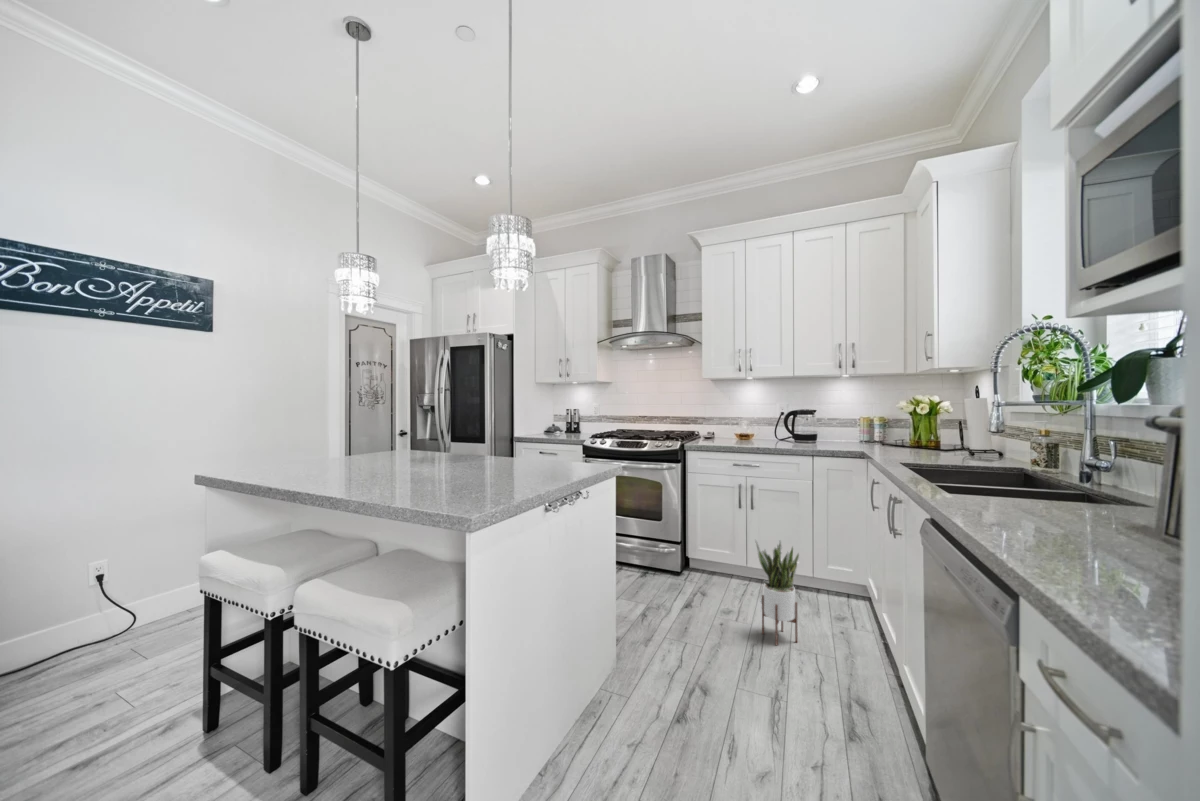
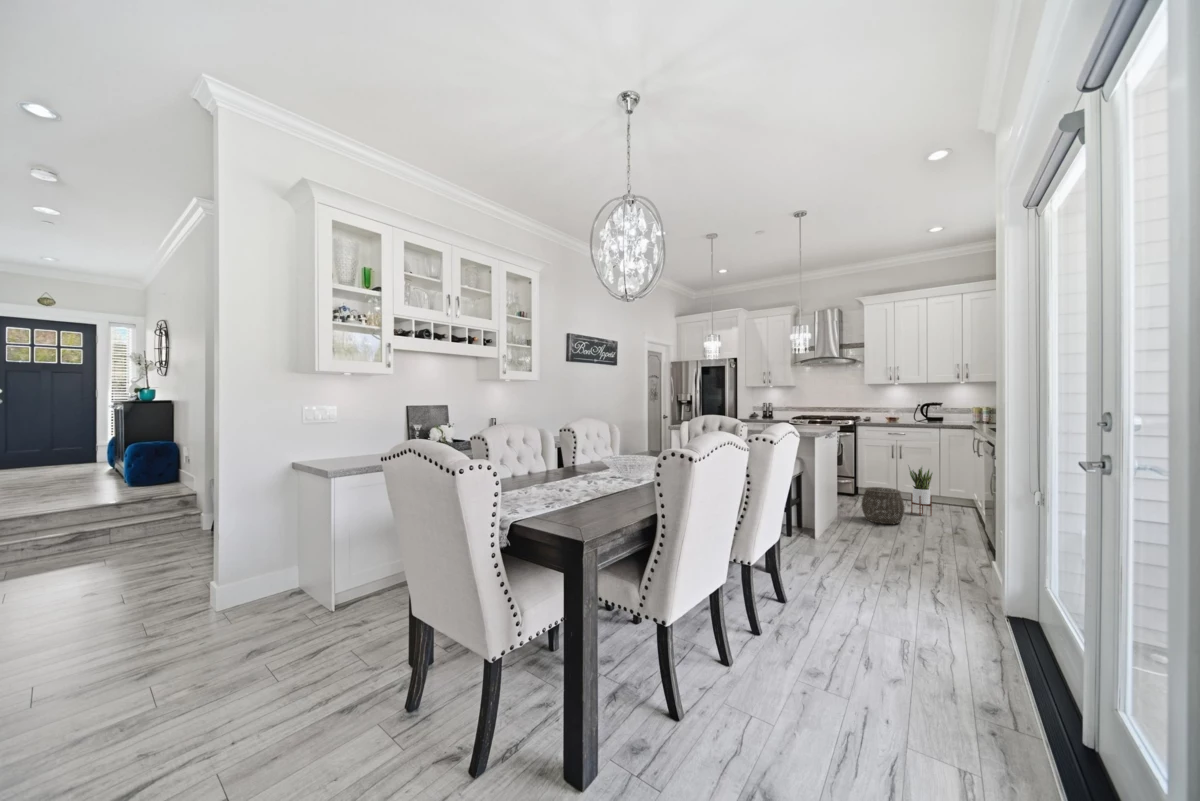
woven basket: none [655,602,741,708] -> present [862,487,904,524]

